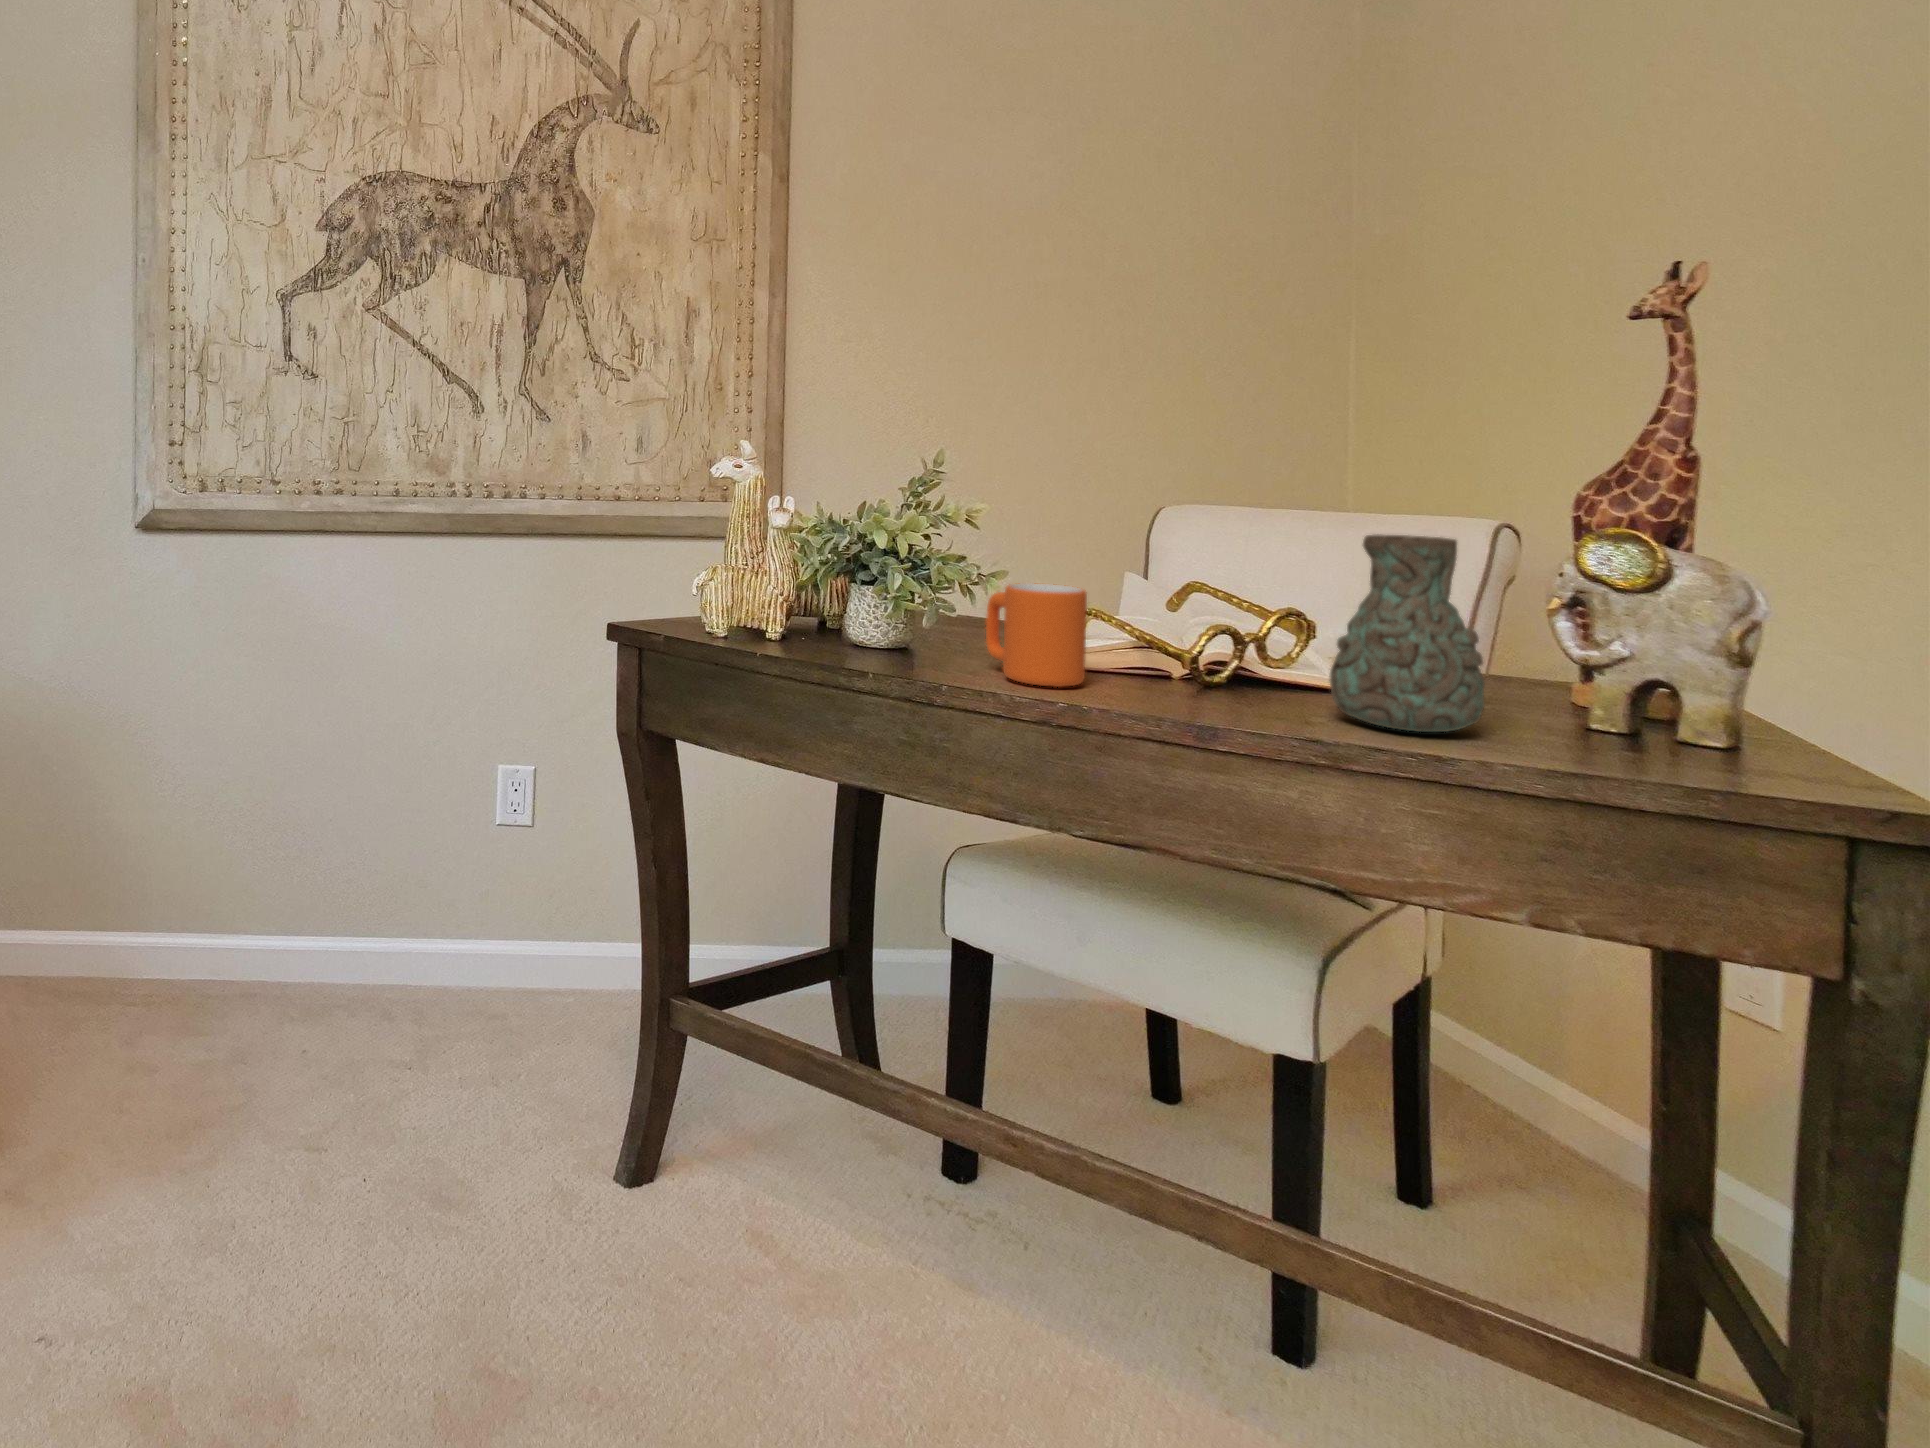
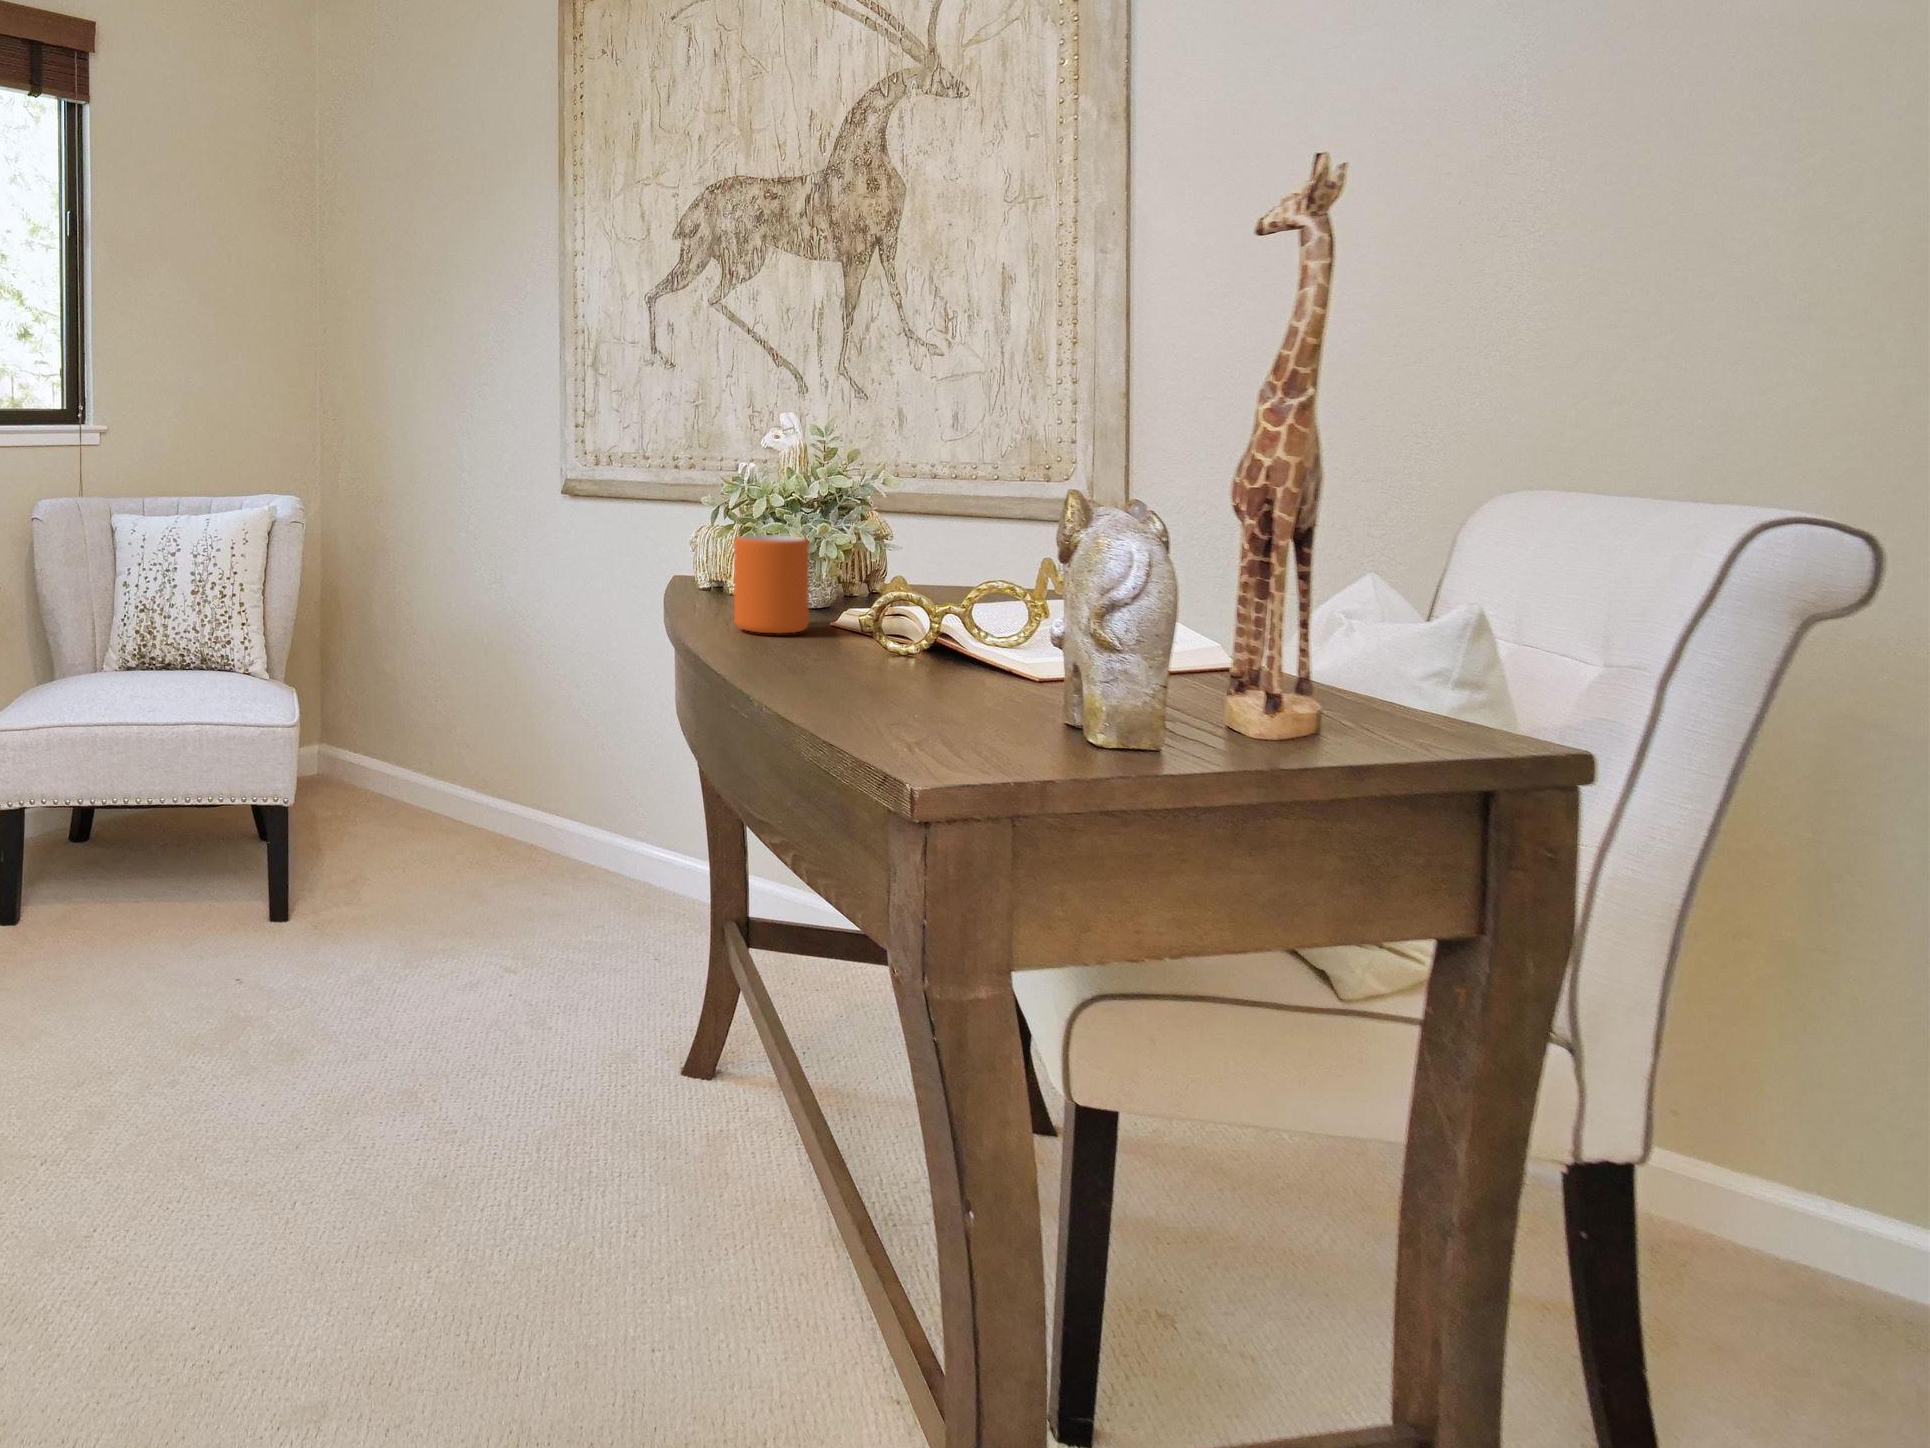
decorative vase: present [1329,534,1485,732] -> none [825,480,967,690]

